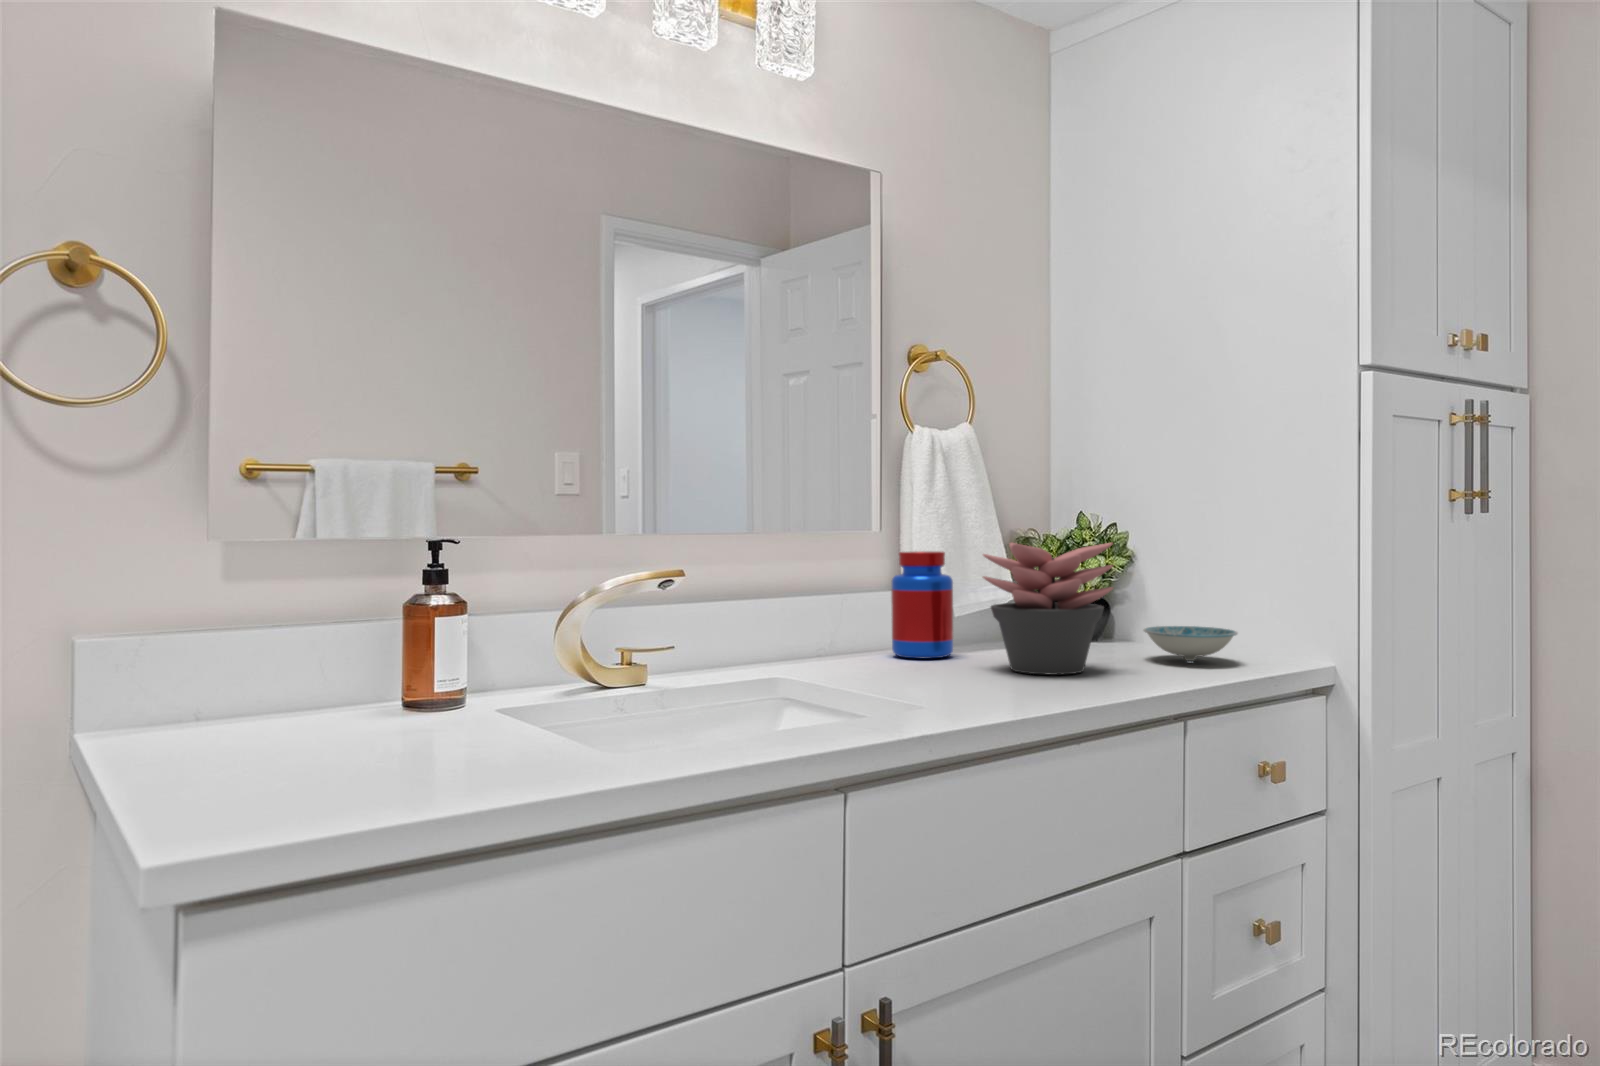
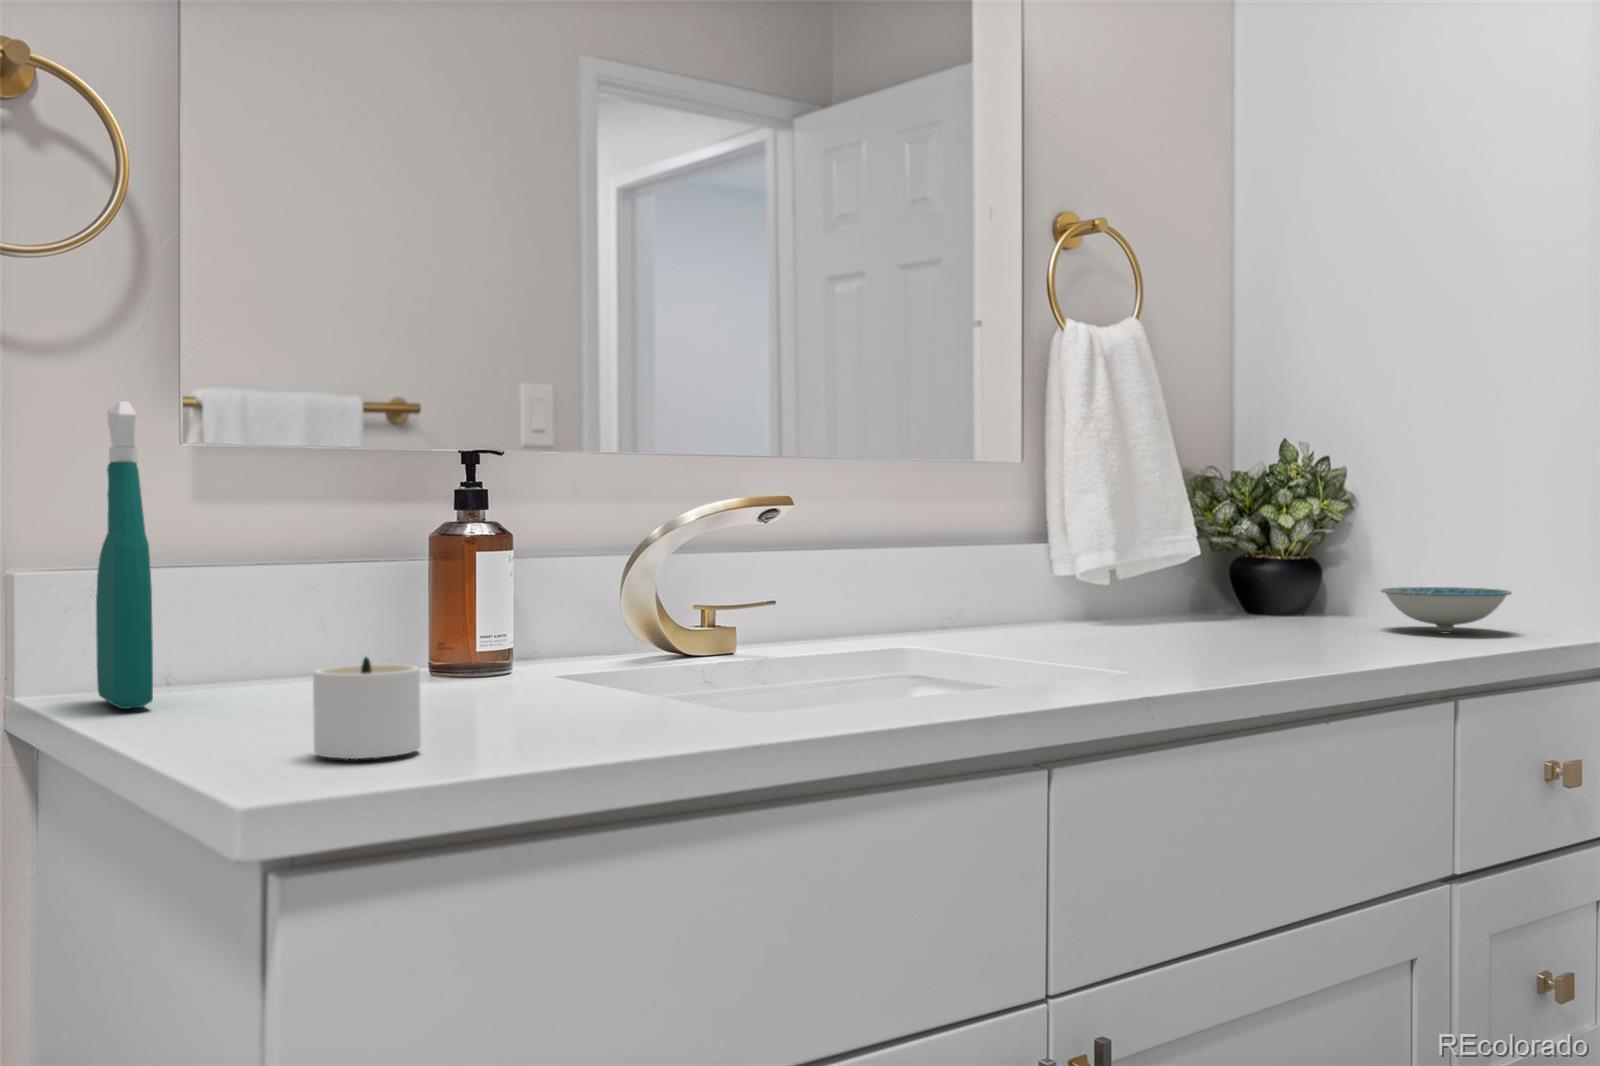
spray bottle: none [133,514,169,748] -> present [96,401,153,709]
succulent plant: present [983,543,1113,675] -> none [1171,467,1351,643]
jar: present [891,551,953,658] -> none [1040,487,1123,629]
candle: none [251,726,374,807] -> present [313,657,421,759]

